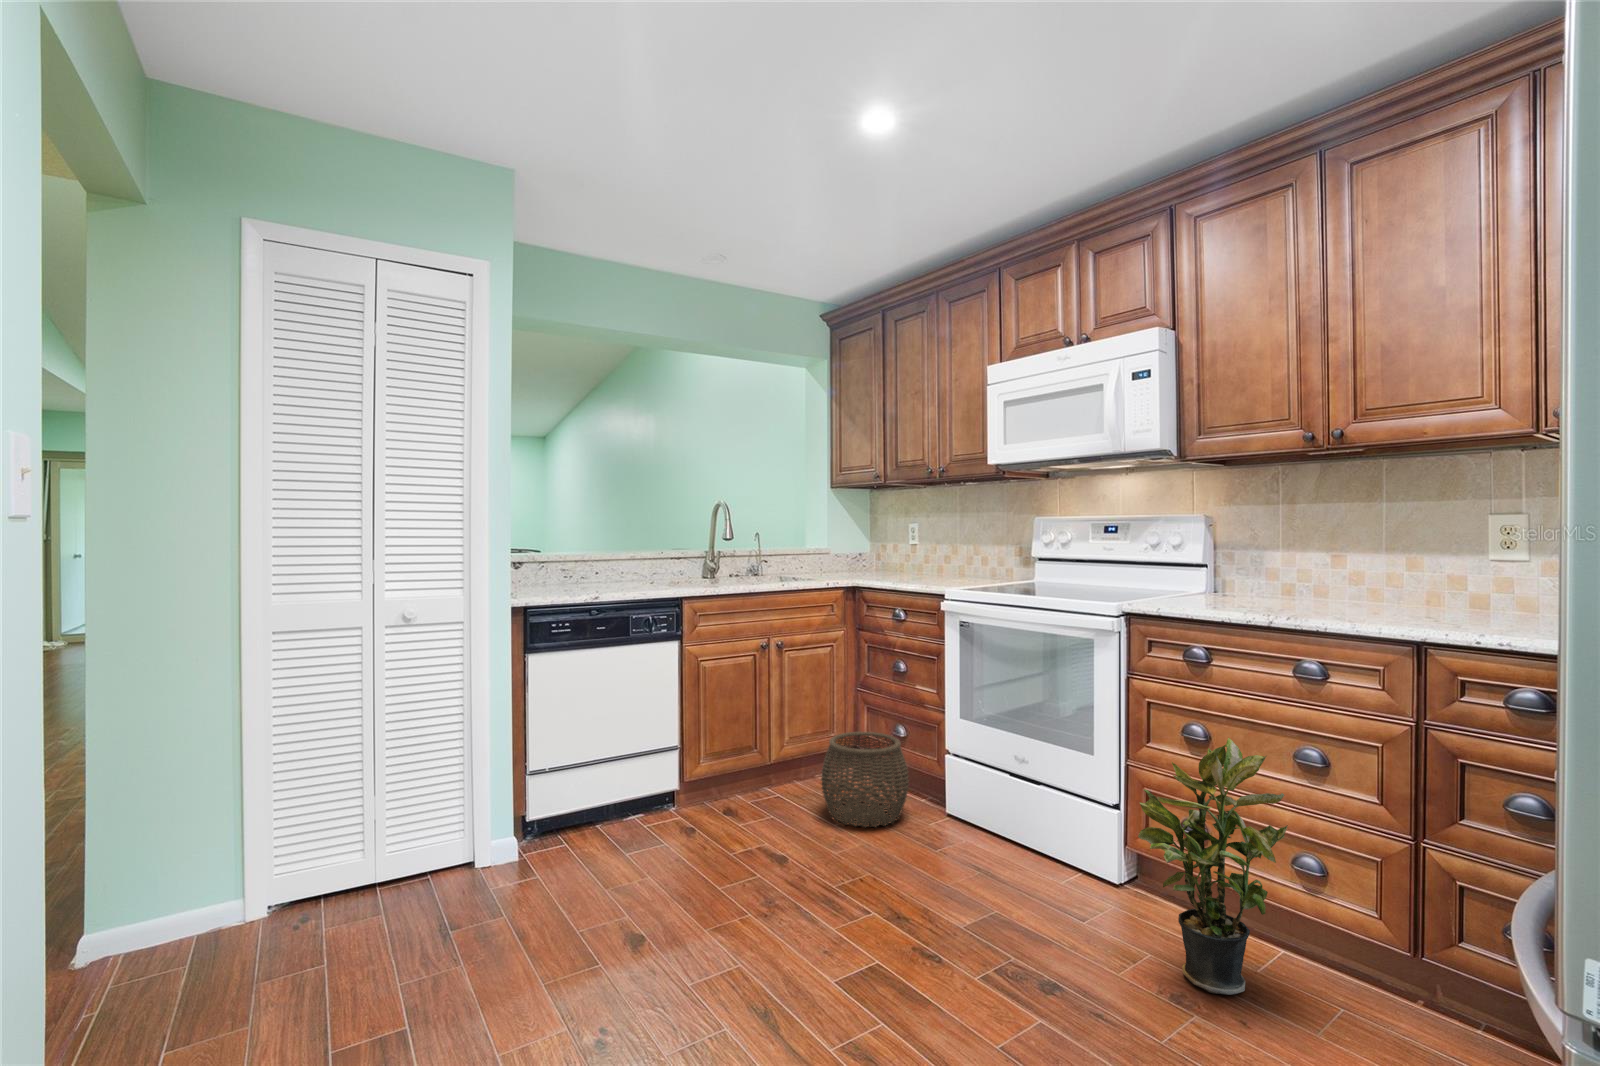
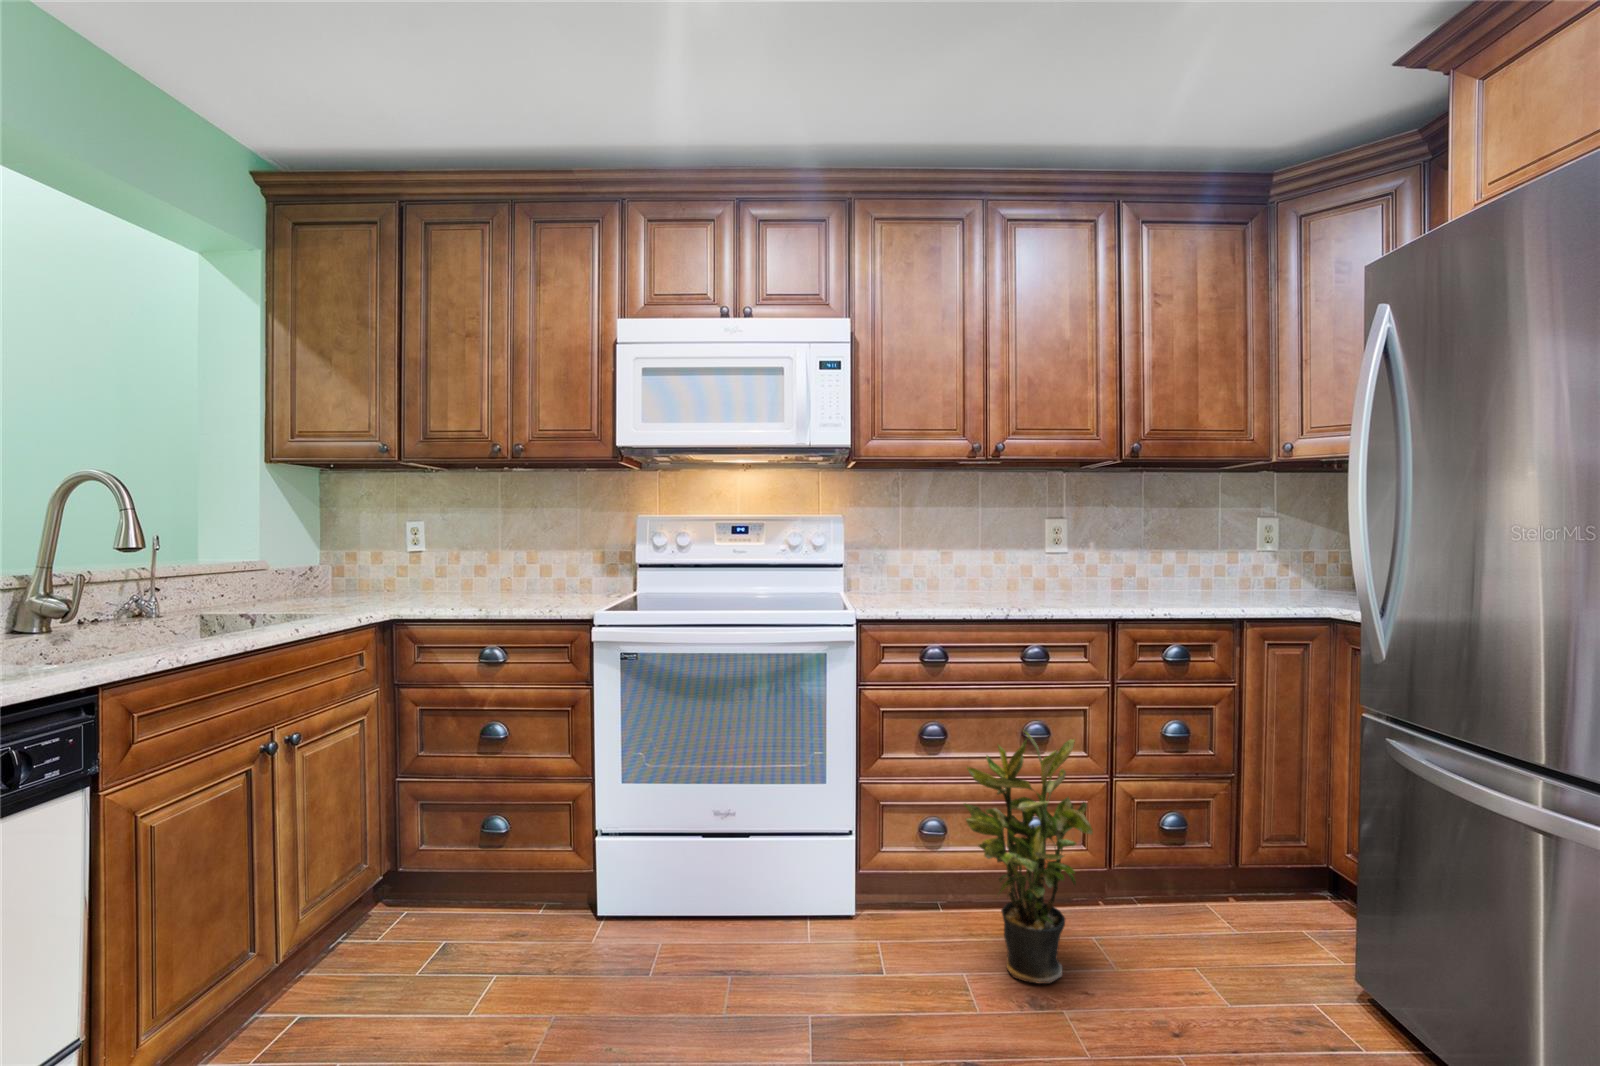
woven basket: present [821,732,909,827] -> none [428,836,575,1006]

